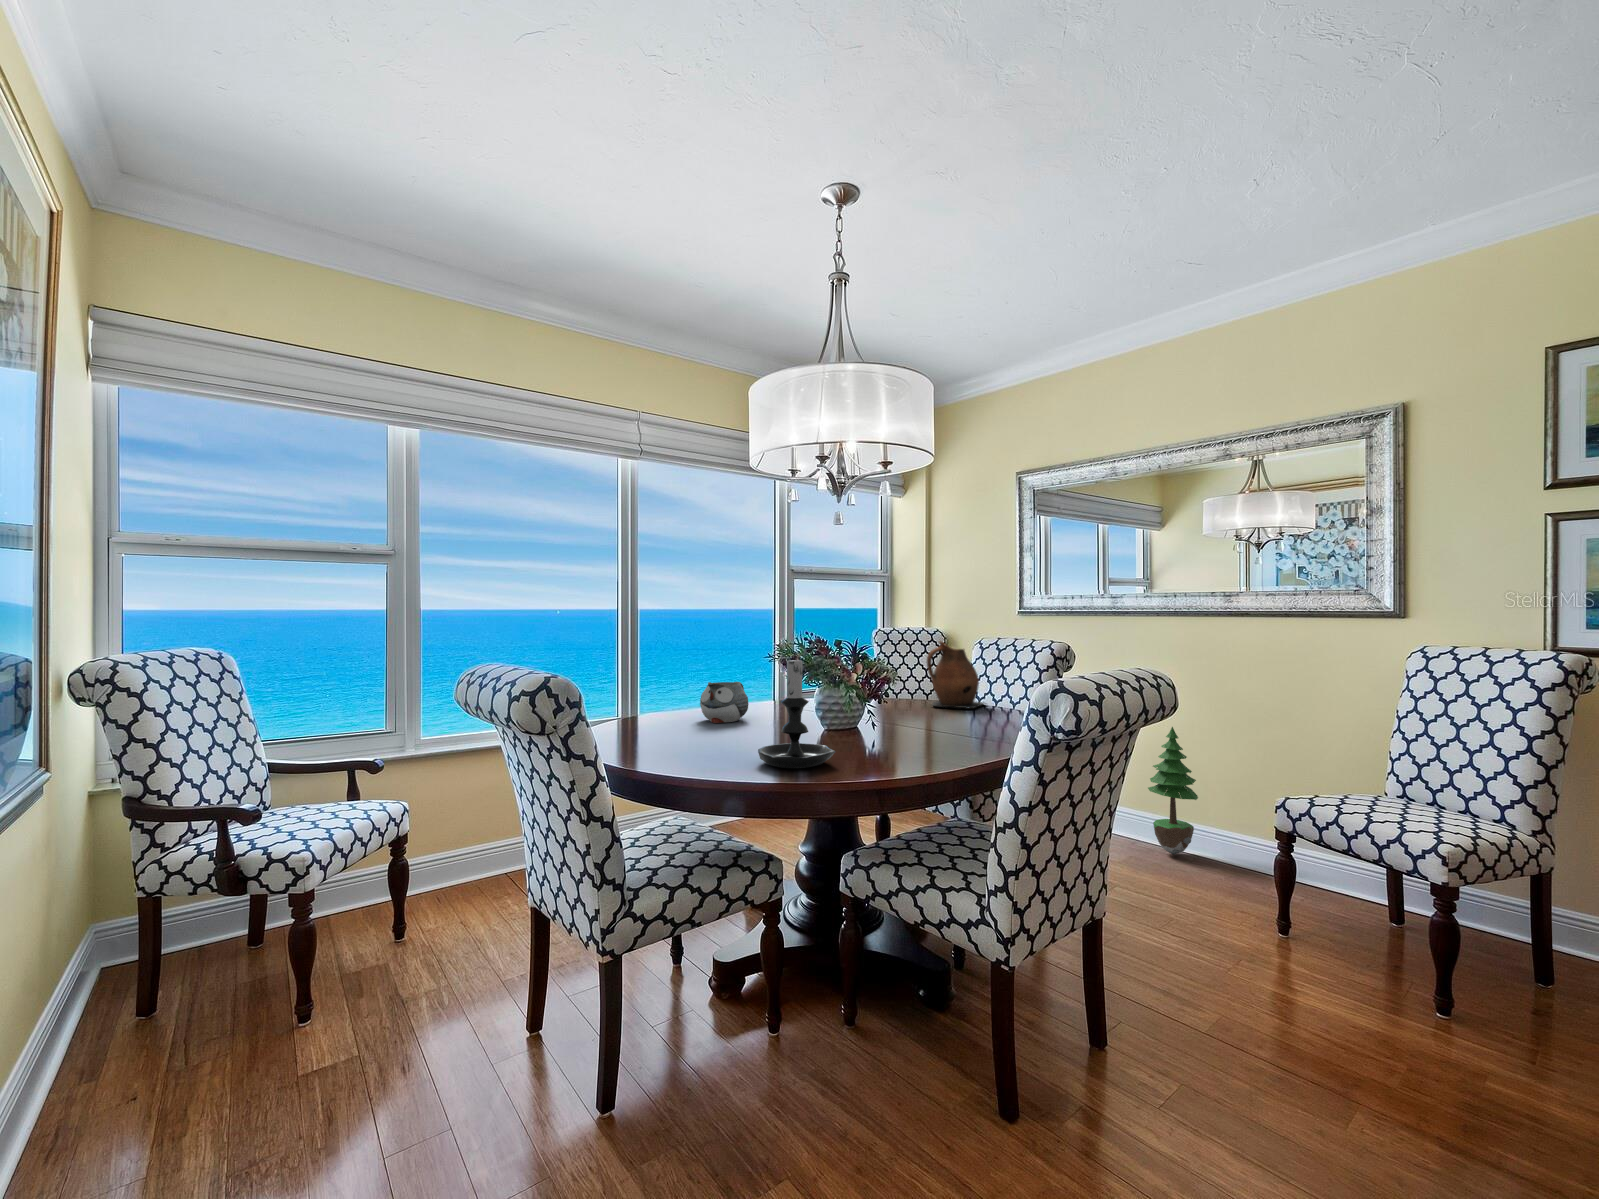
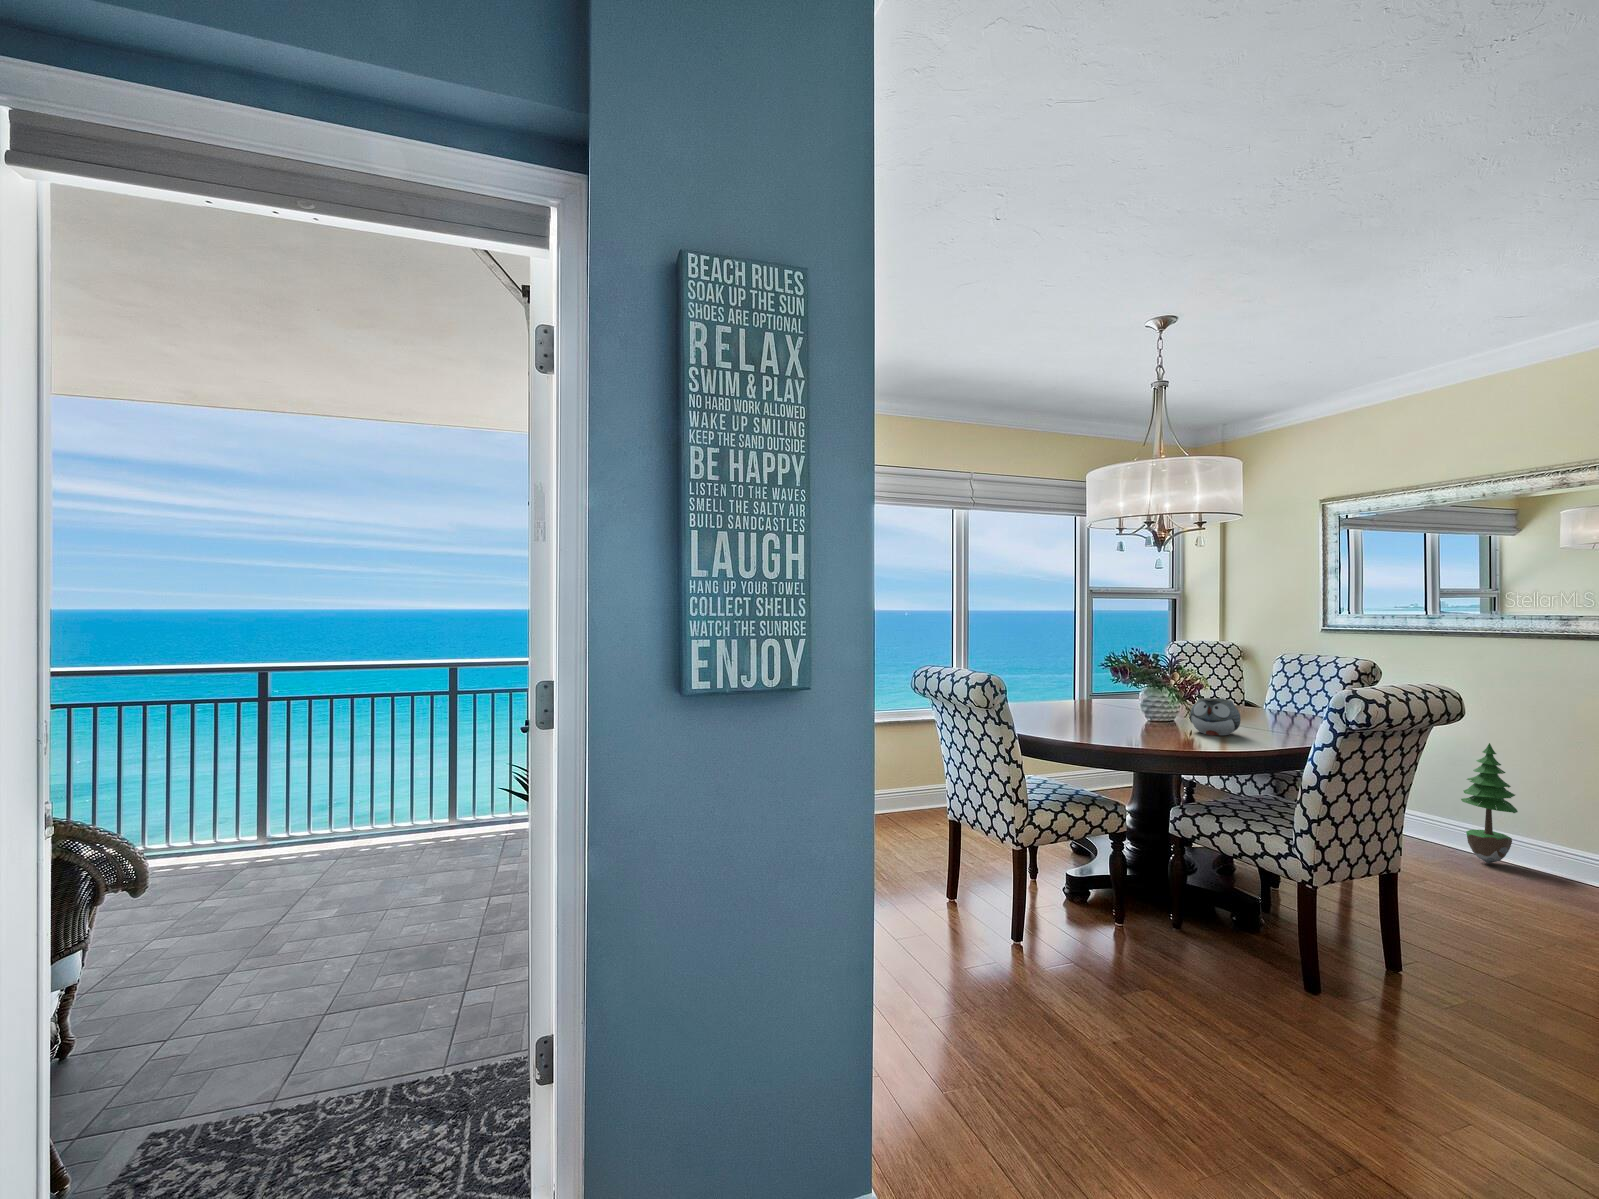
ceramic pitcher: present [927,641,985,709] -> none [1232,655,1290,714]
candle holder: present [758,653,836,768] -> none [1112,662,1172,743]
teapot: present [700,682,749,723] -> present [1190,698,1241,735]

